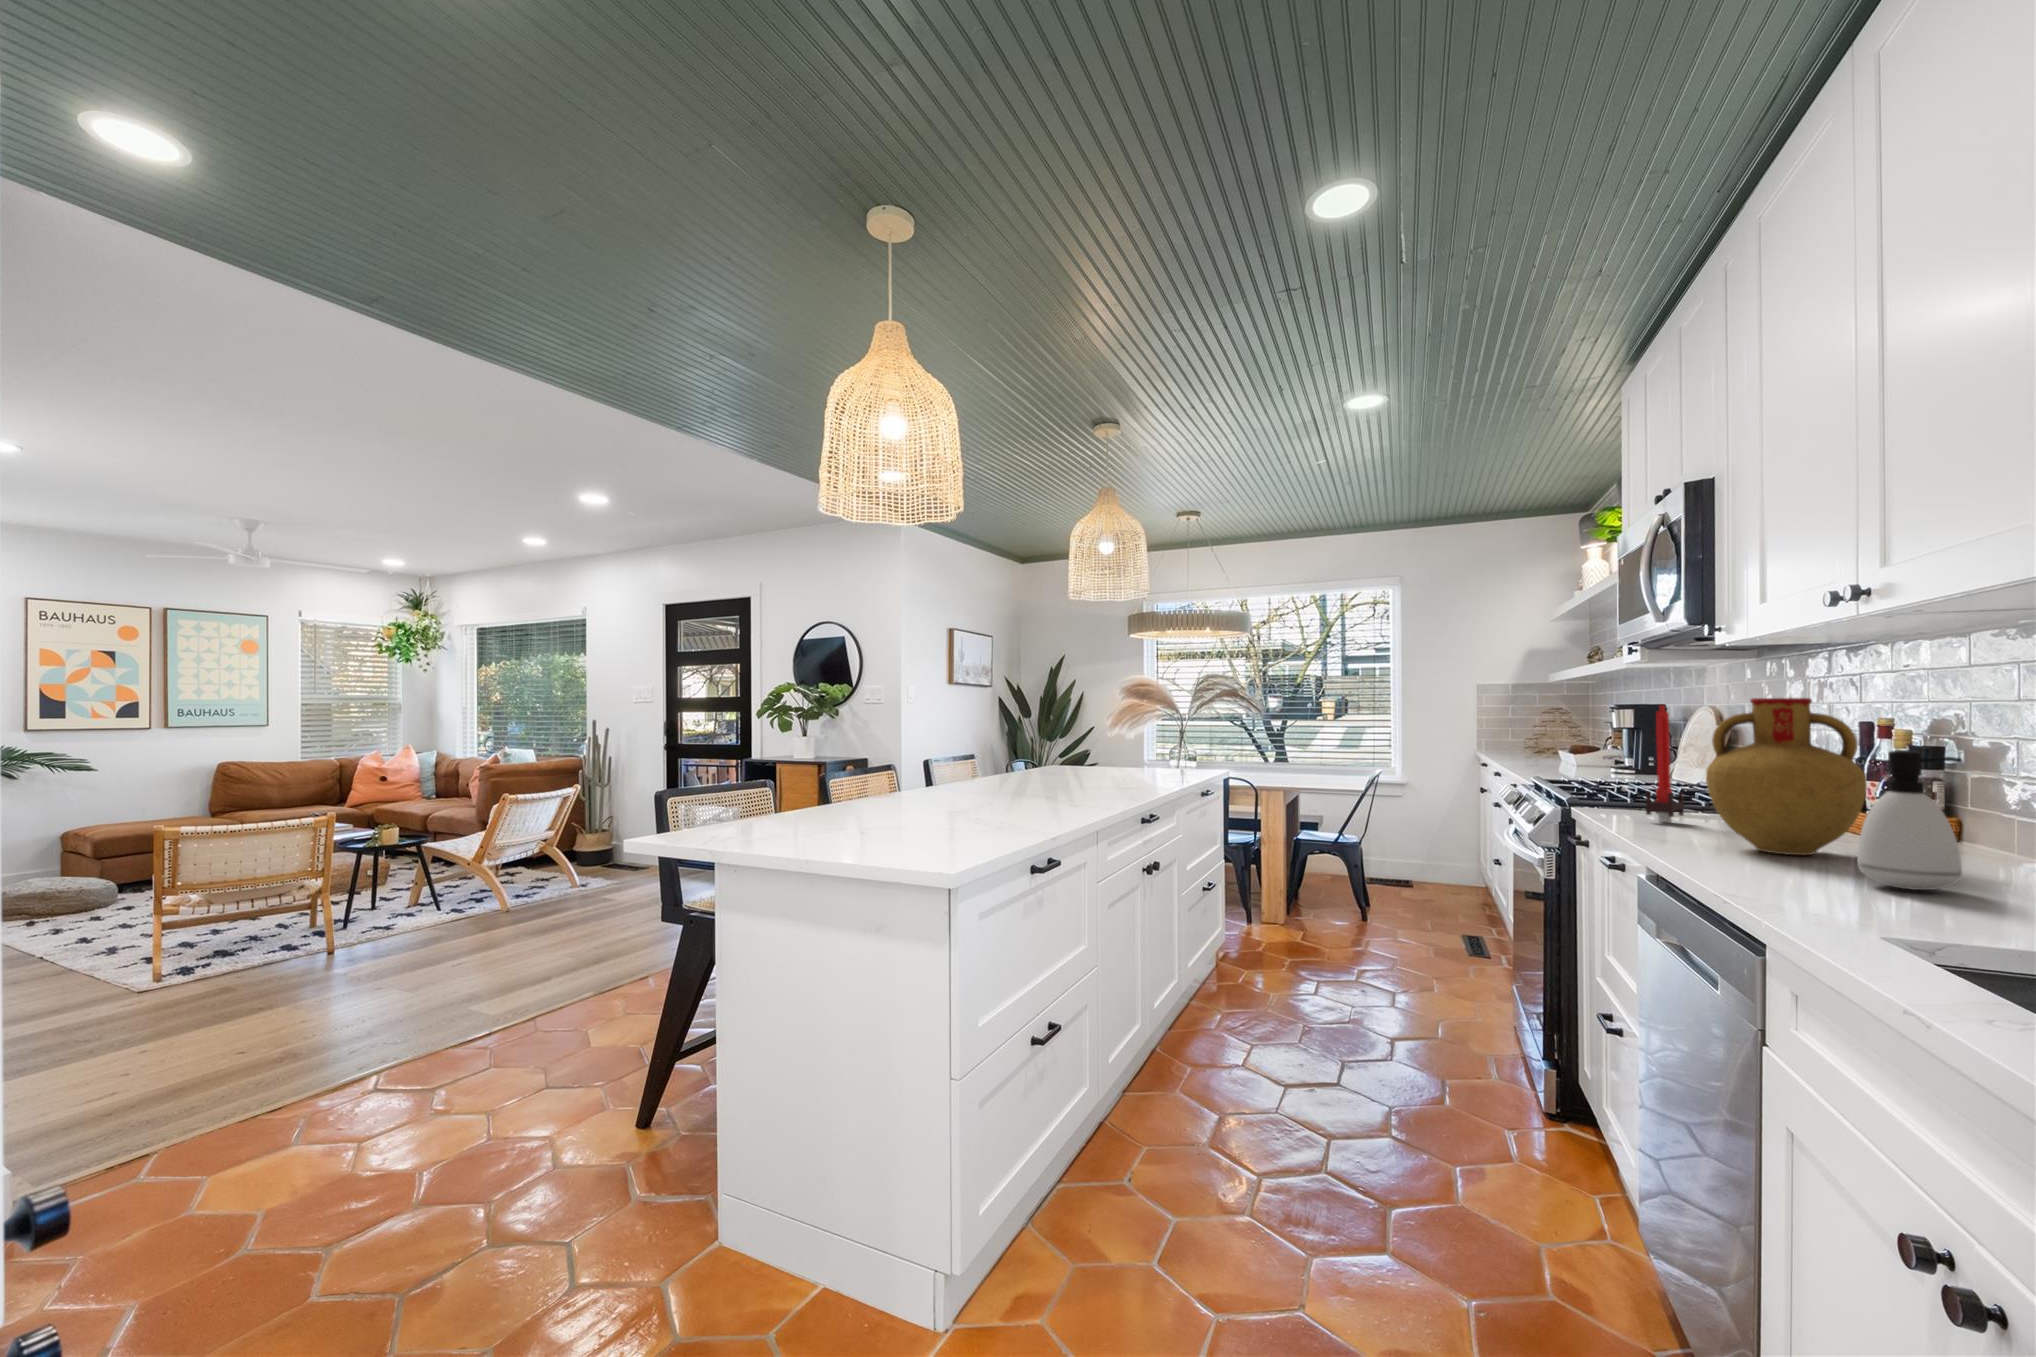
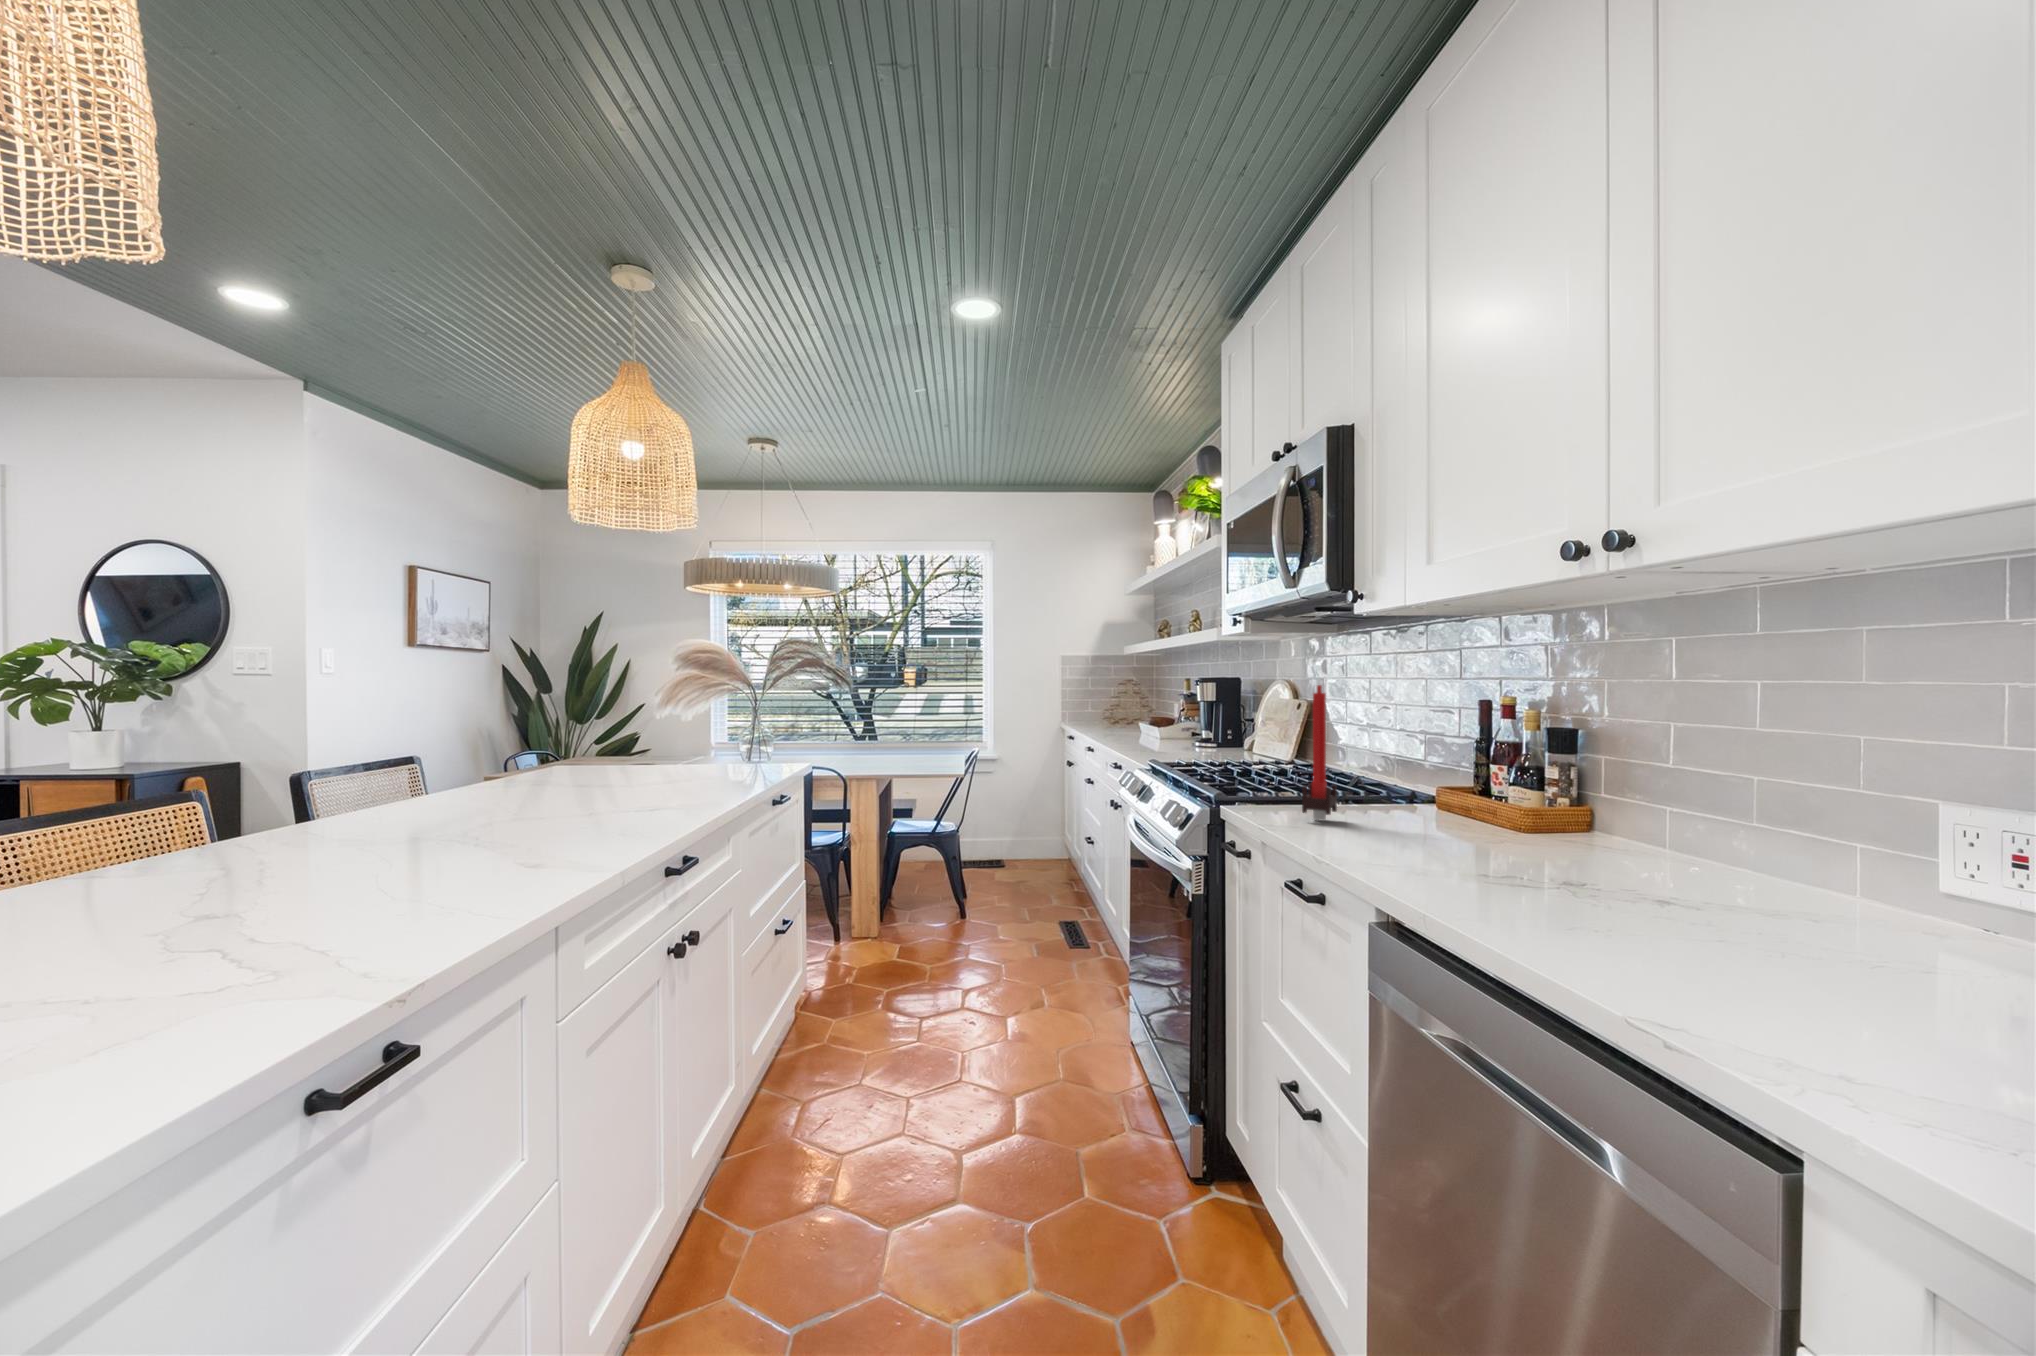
vase: present [1706,698,1867,855] -> none [1397,681,1558,867]
soap dispenser: present [1857,750,1962,890] -> none [1605,750,1719,923]

